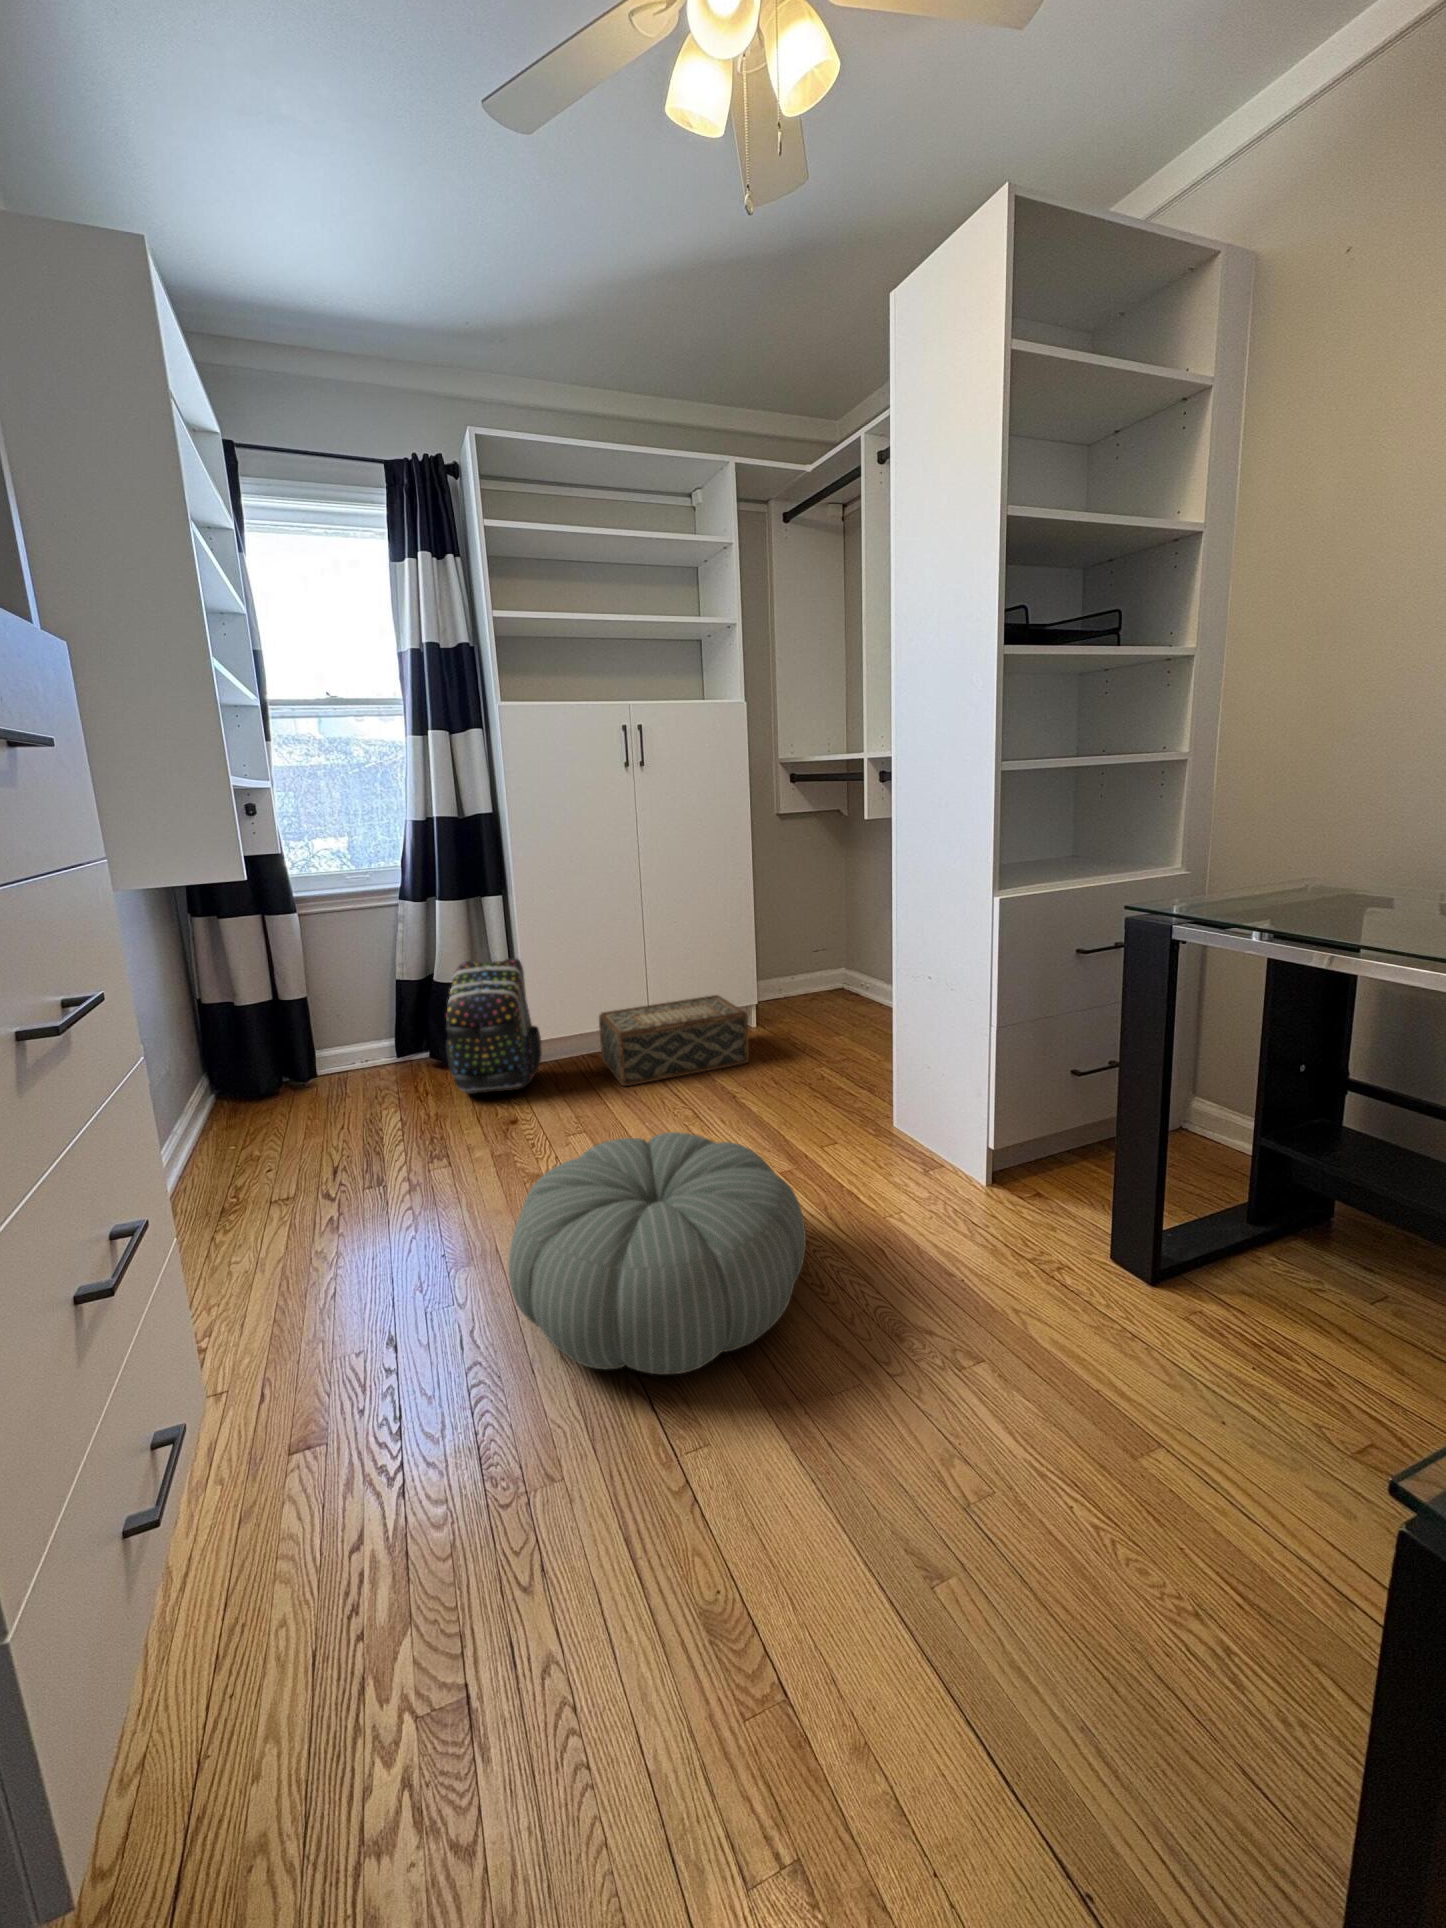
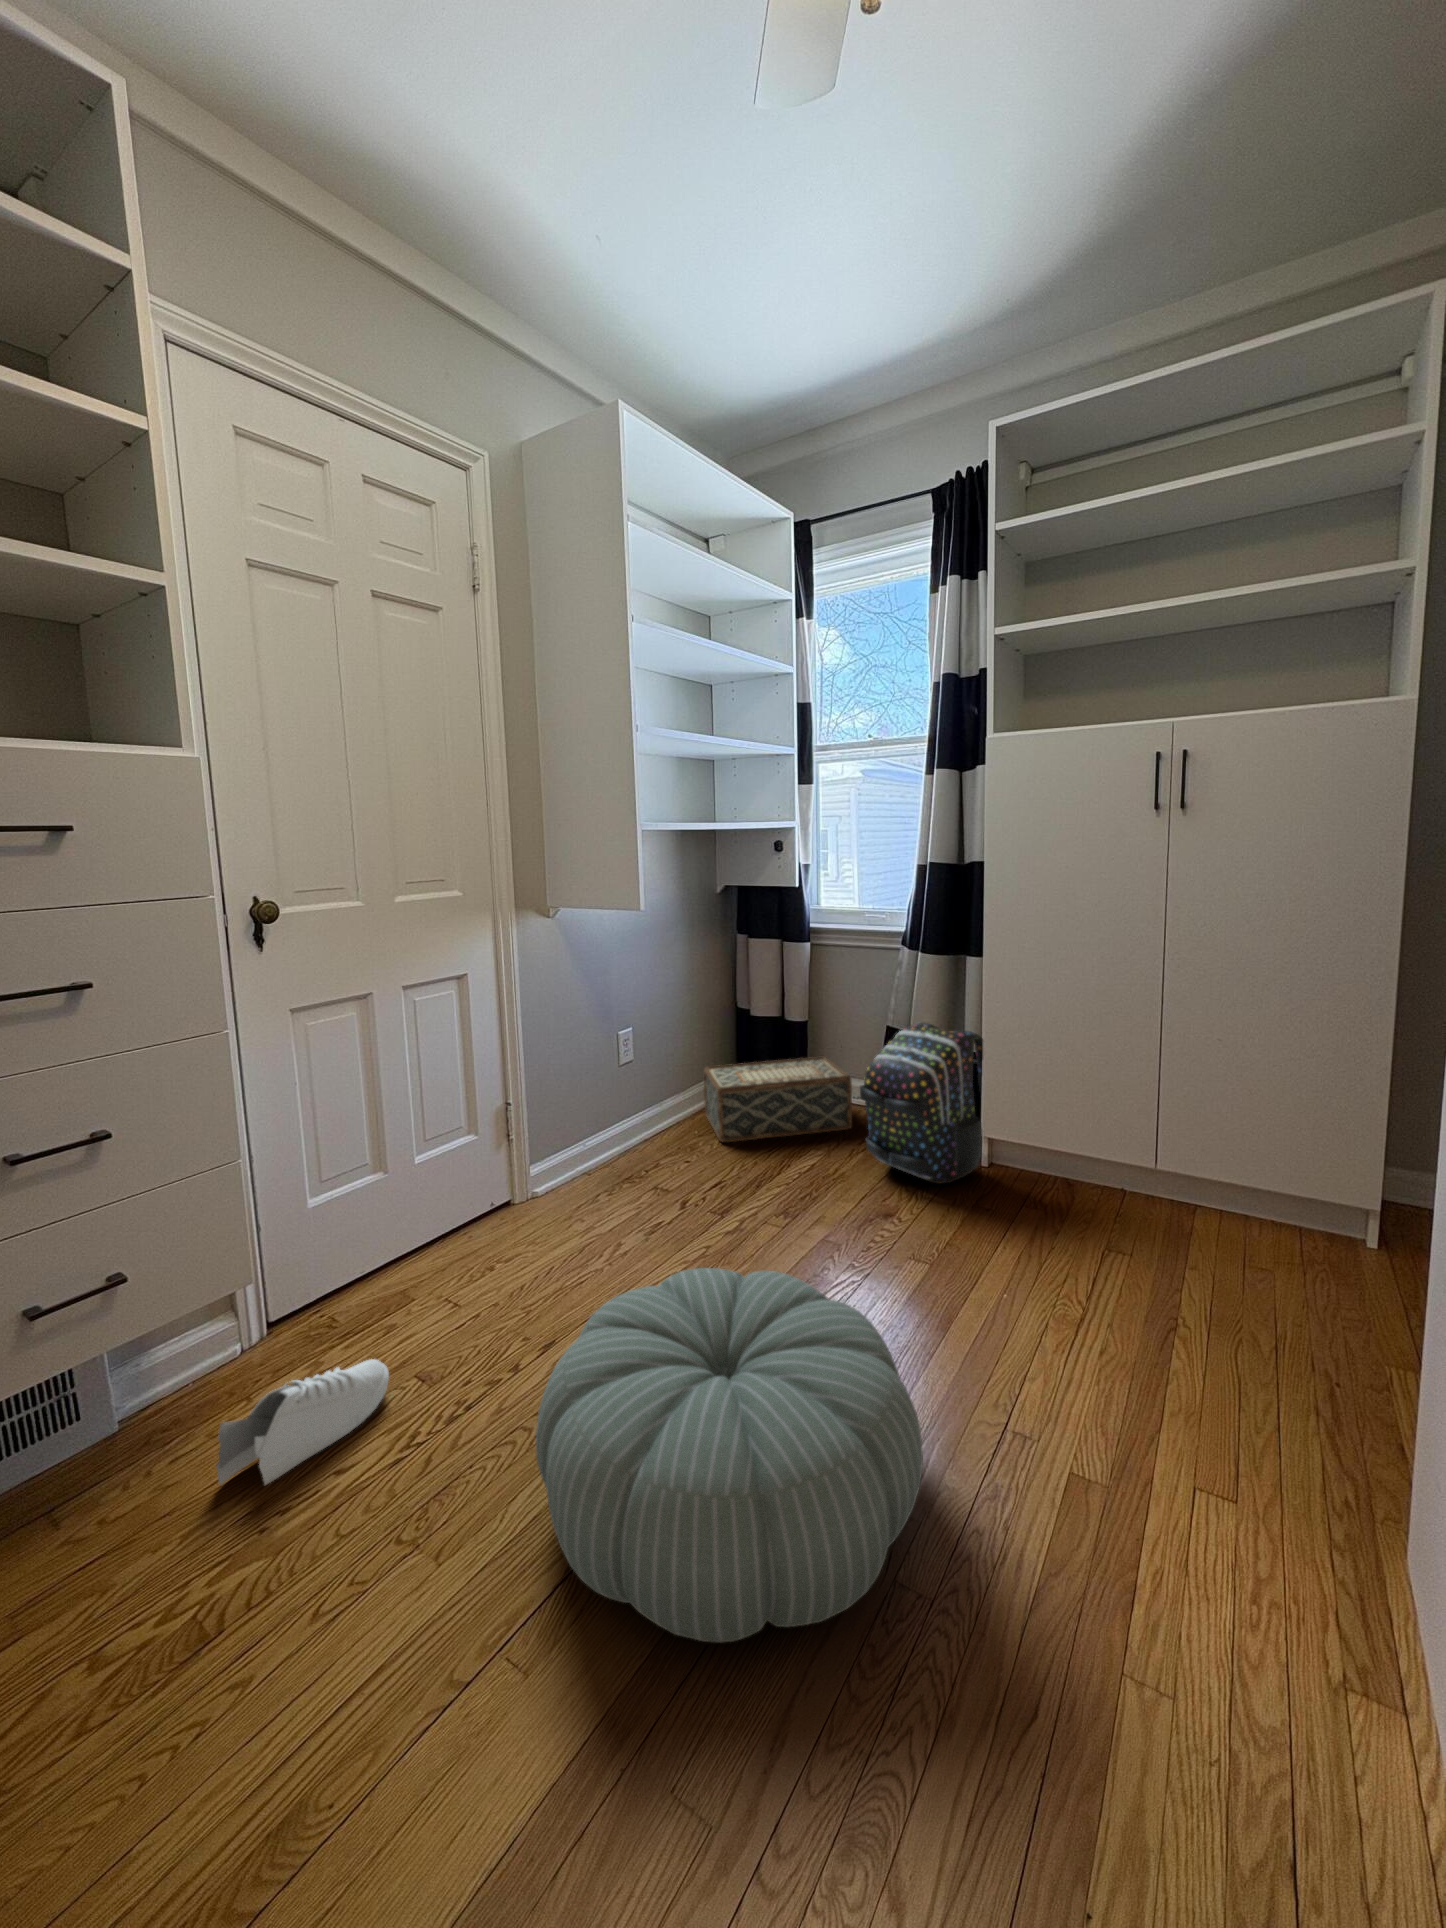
woven basket: present [599,995,749,1086] -> present [703,1057,852,1143]
shoe: none [215,1466,311,1709] -> present [216,1359,389,1485]

